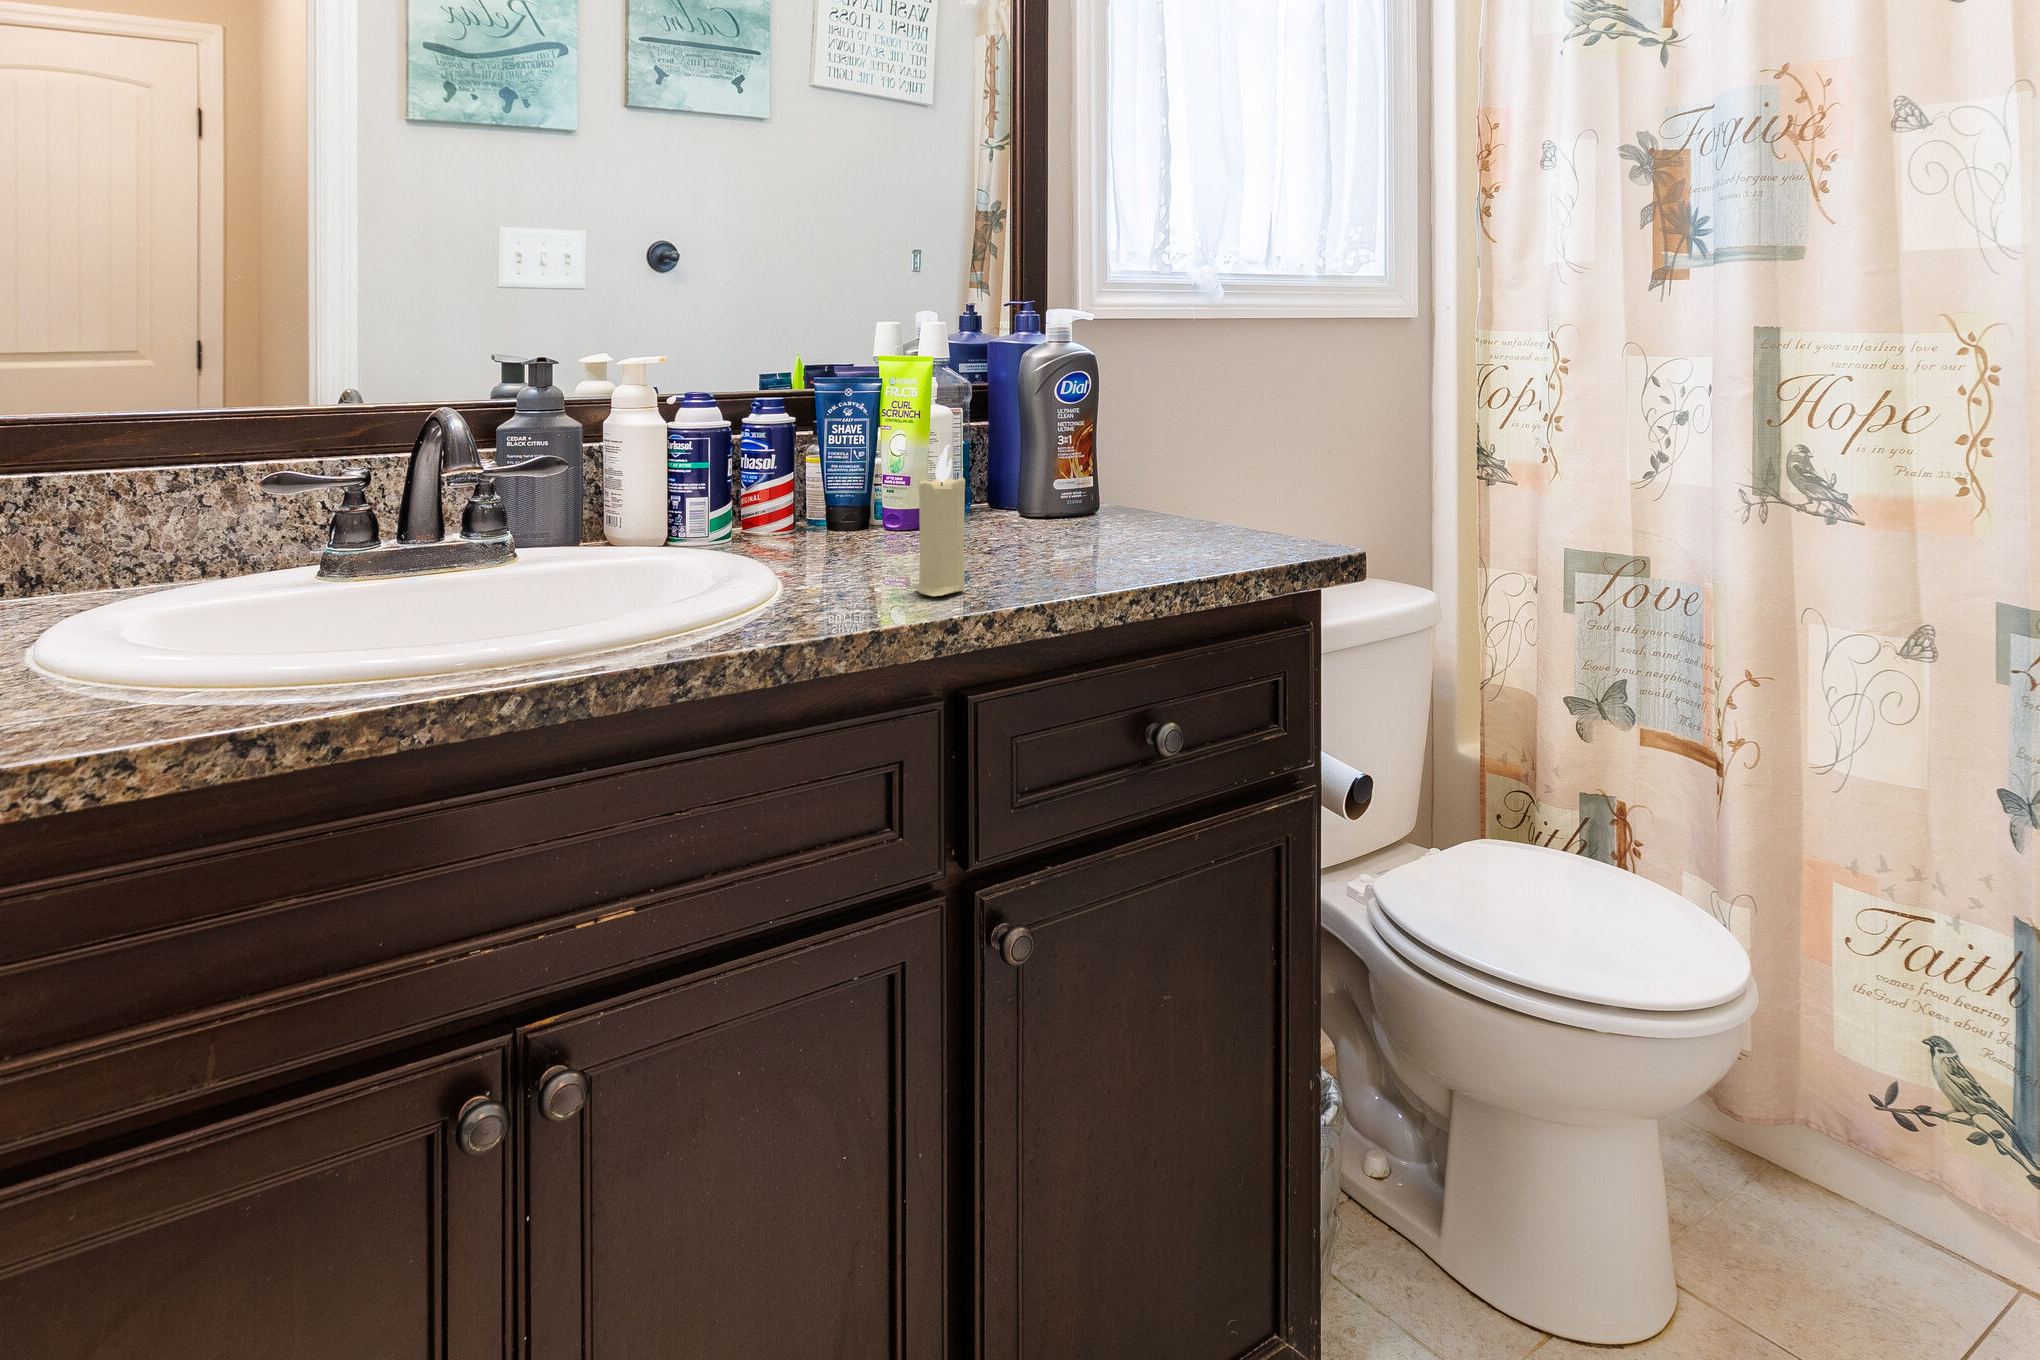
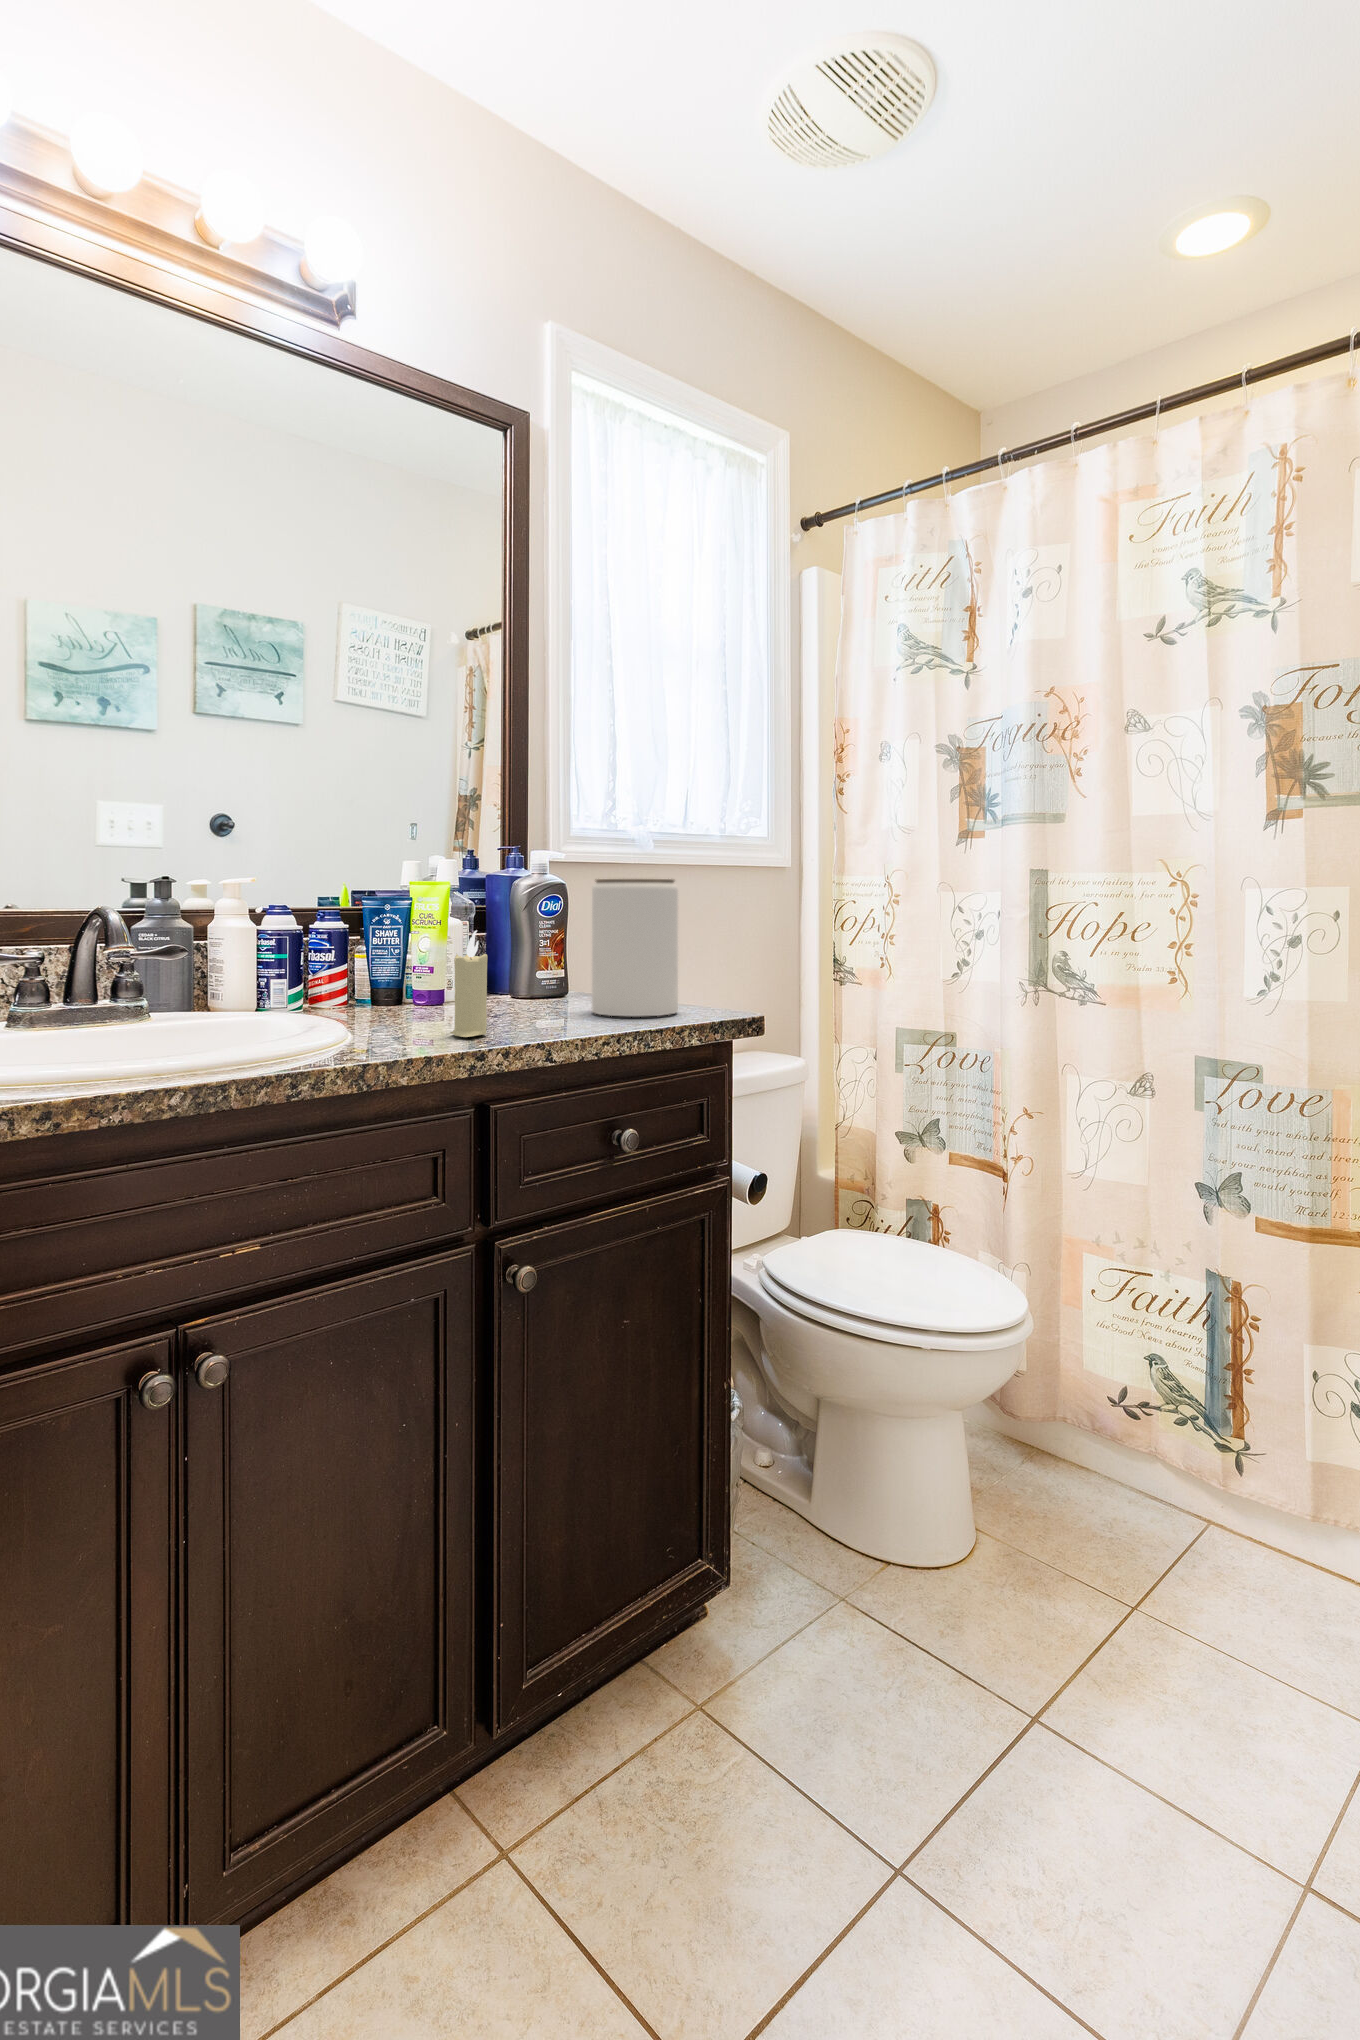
jar: none [1120,361,1241,558] -> present [592,879,678,1016]

